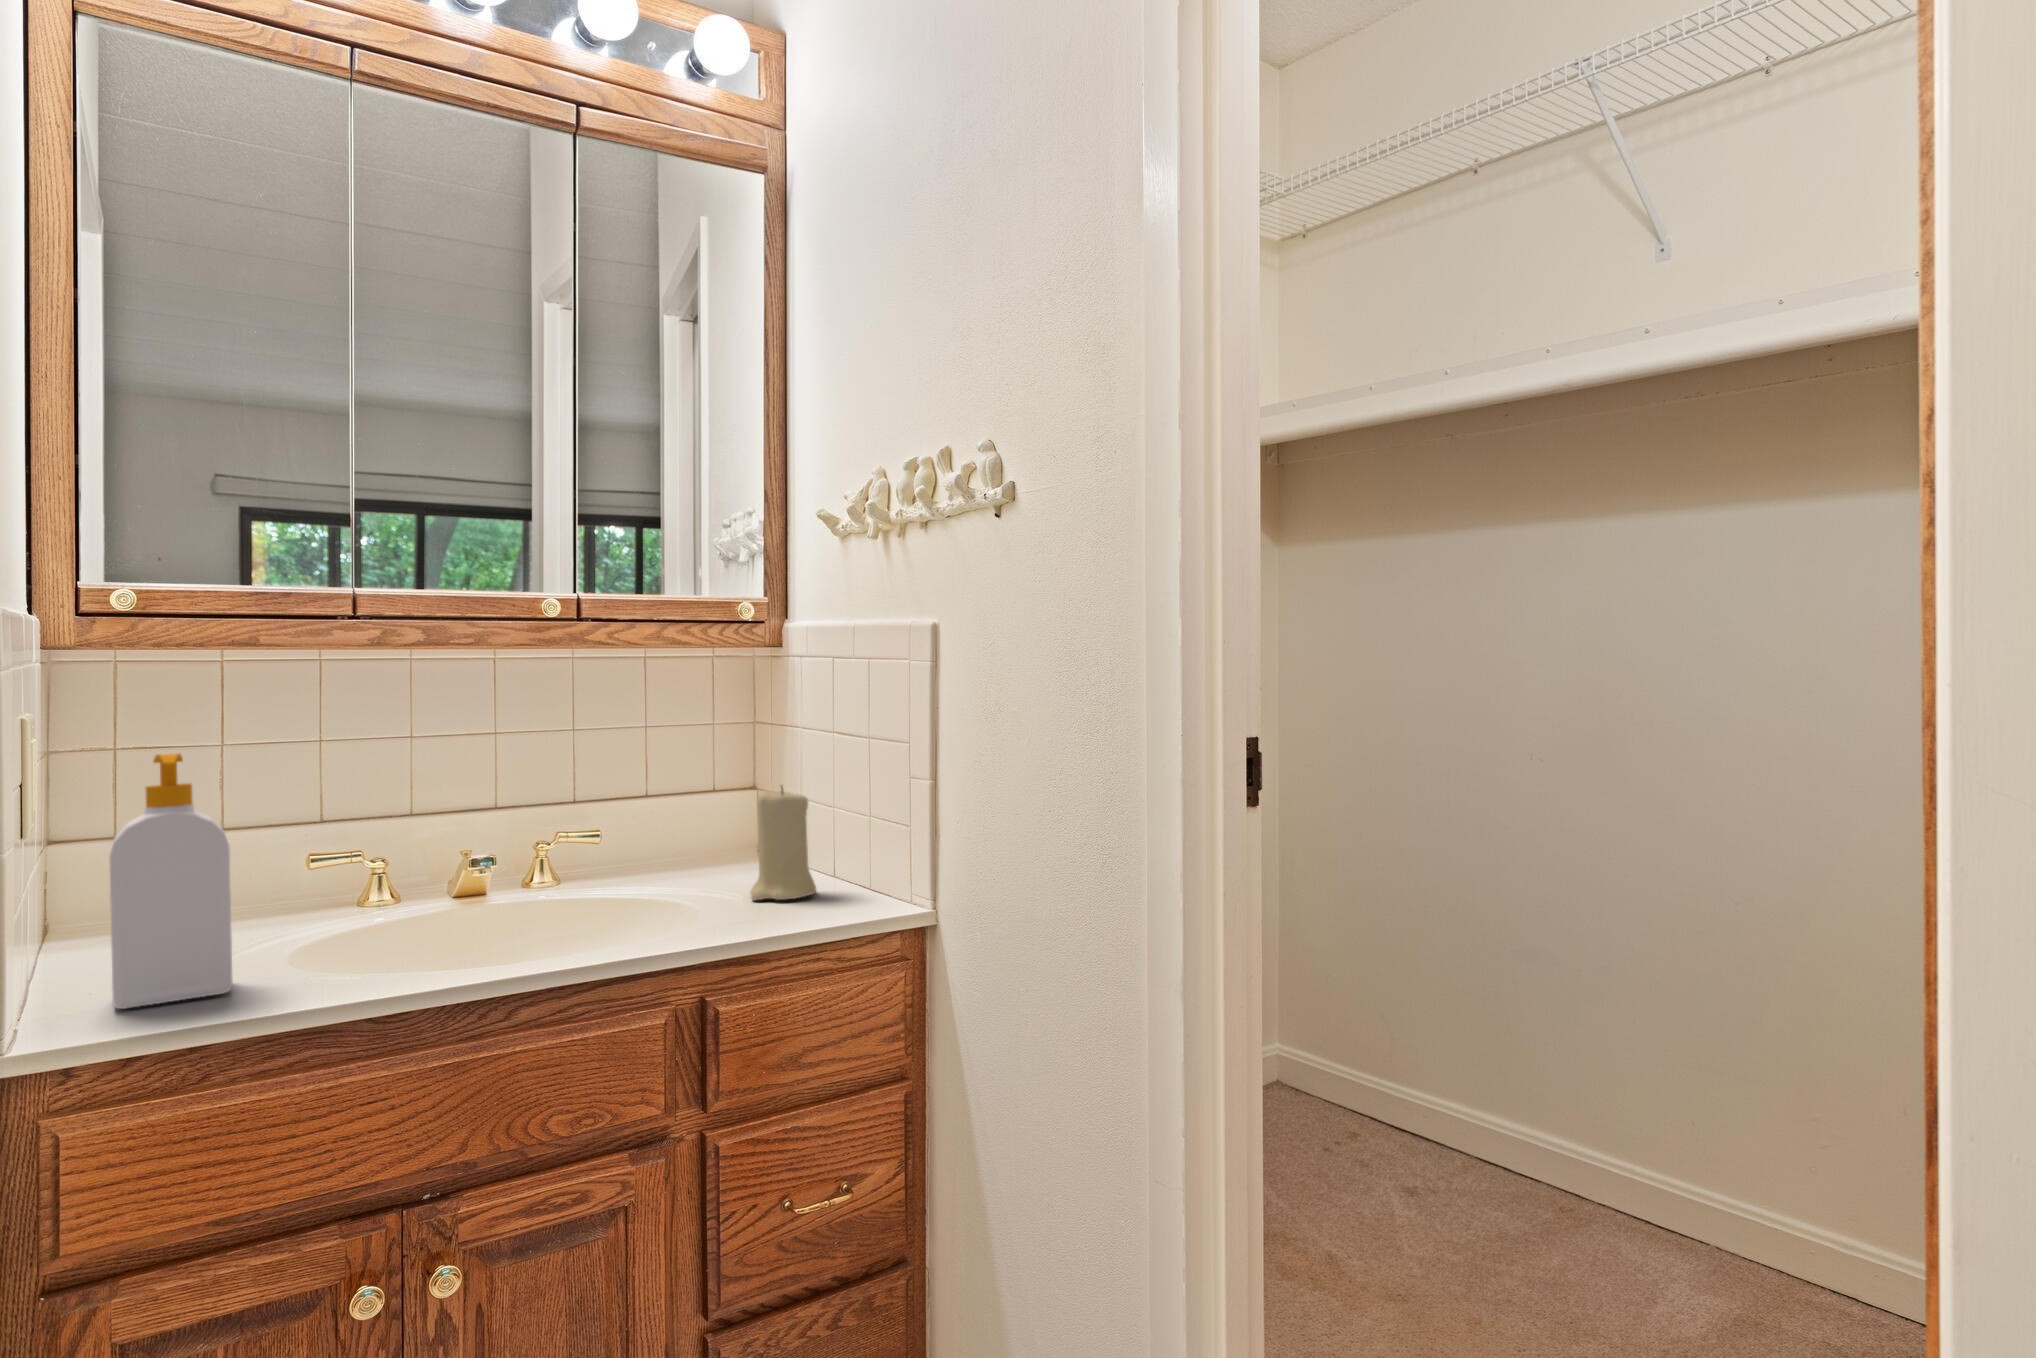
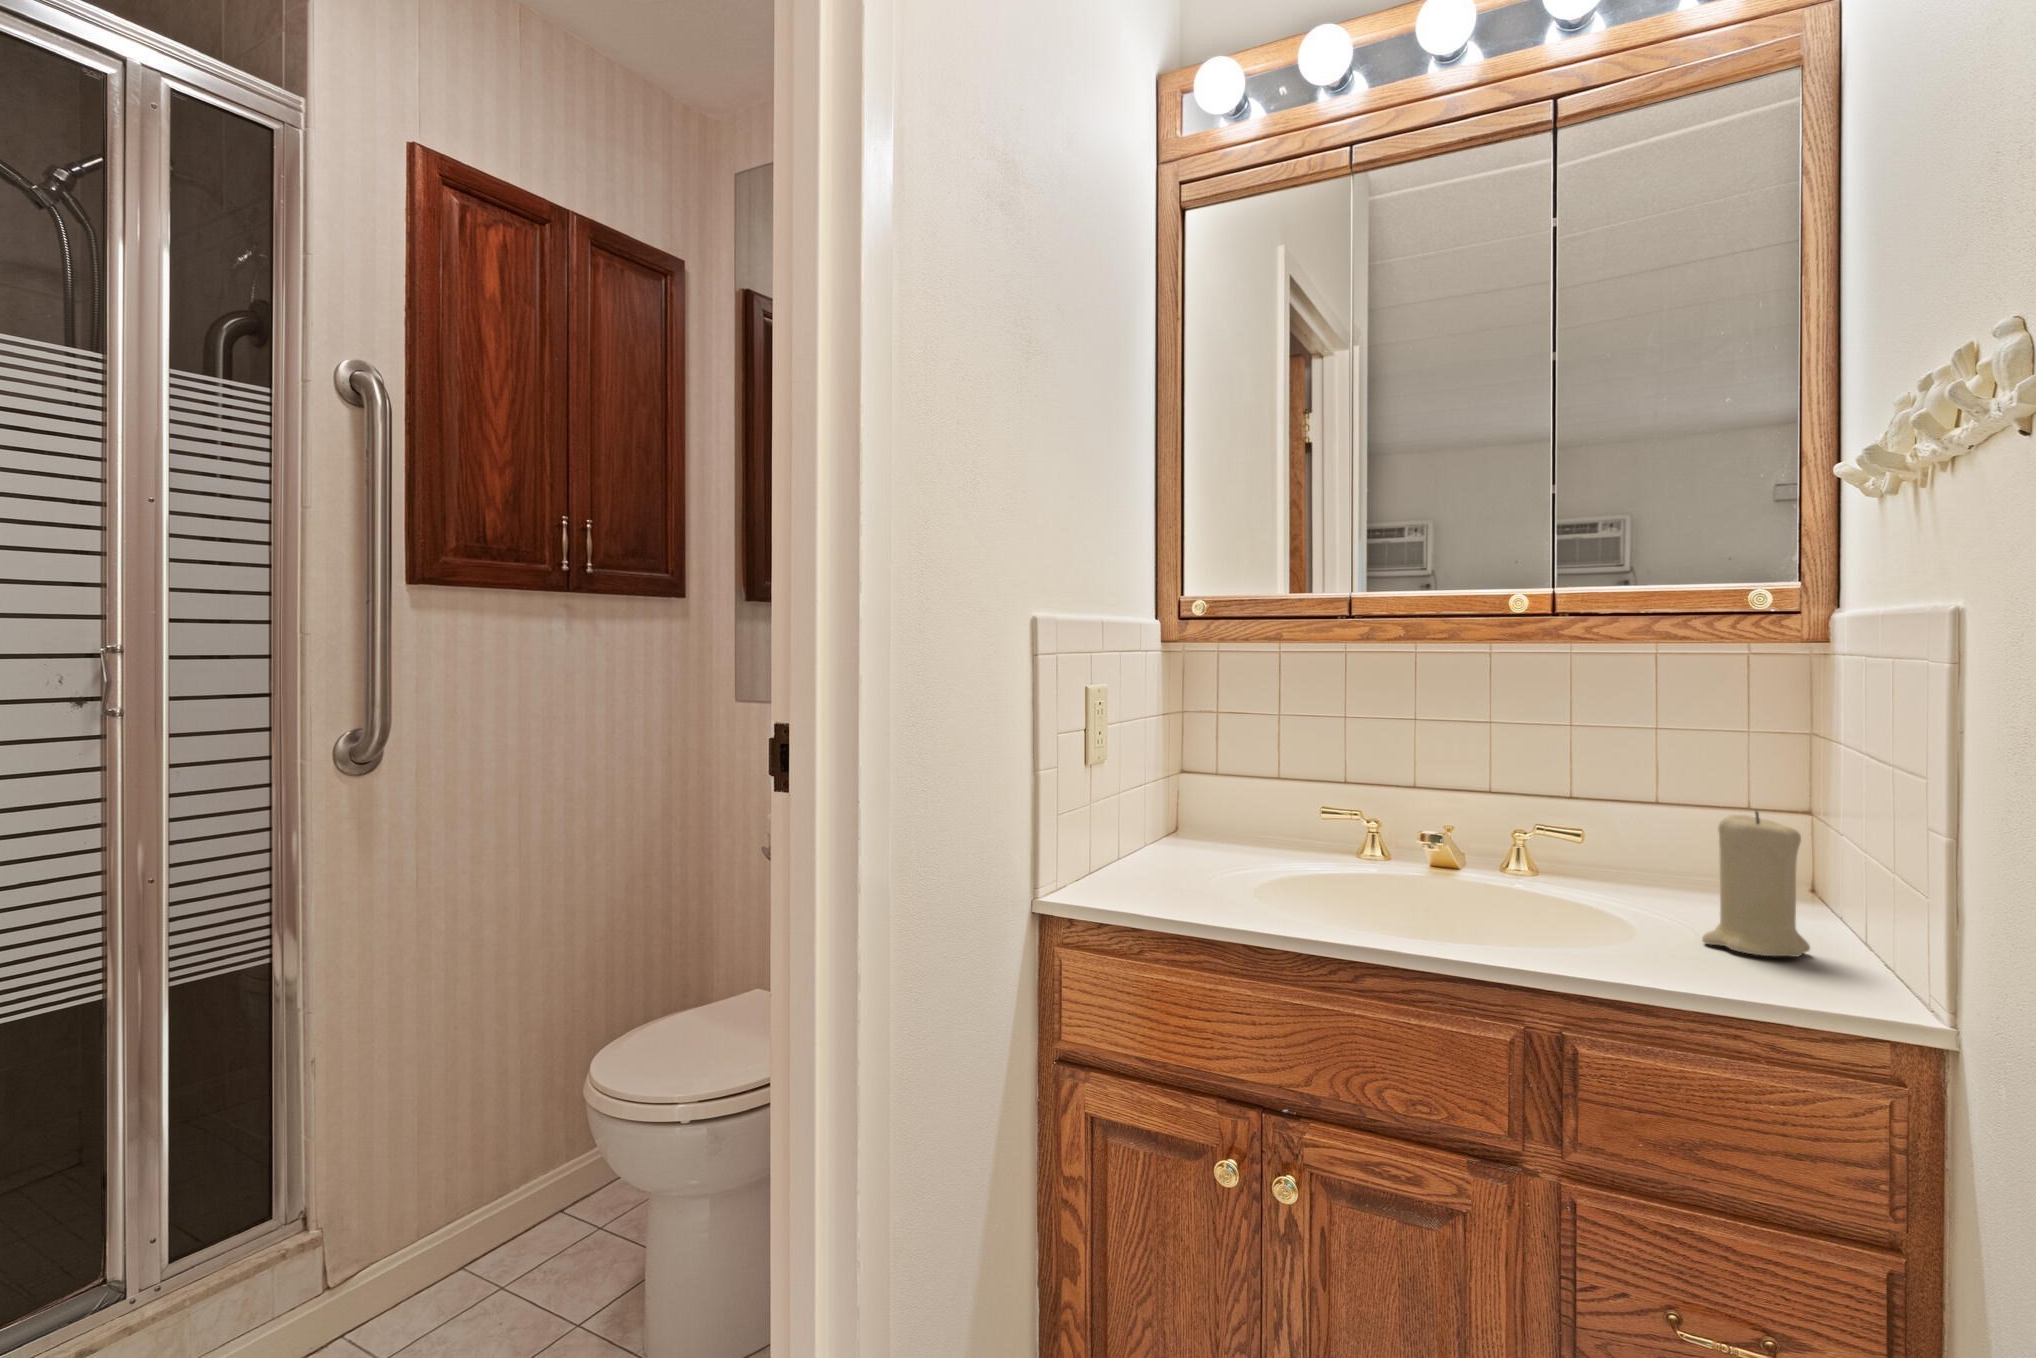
soap bottle: present [110,753,233,1009] -> none [1113,721,1192,898]

